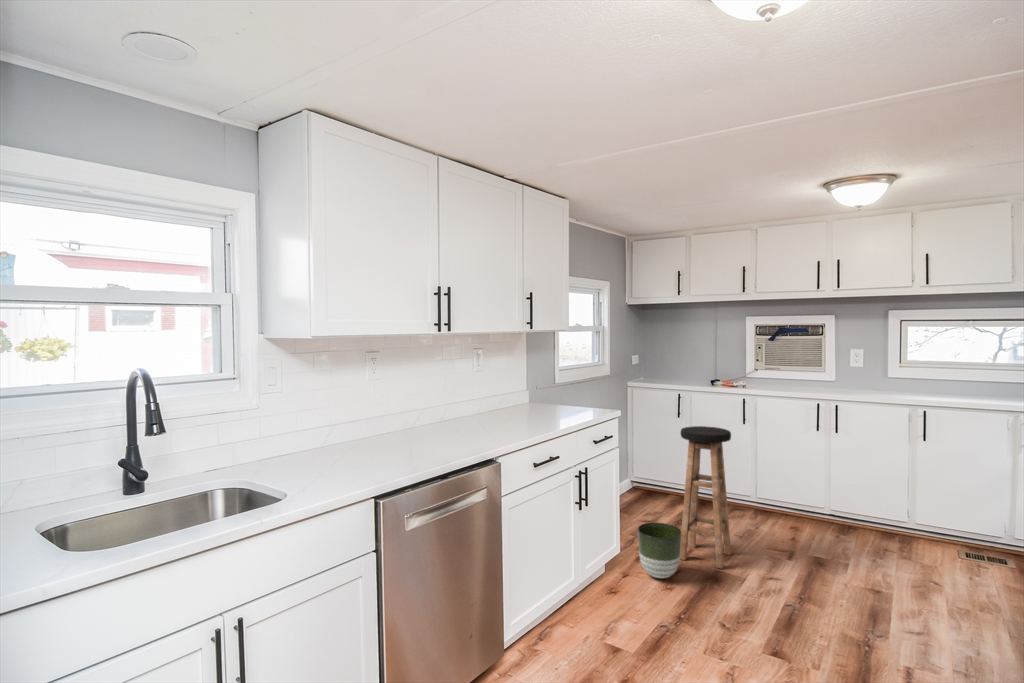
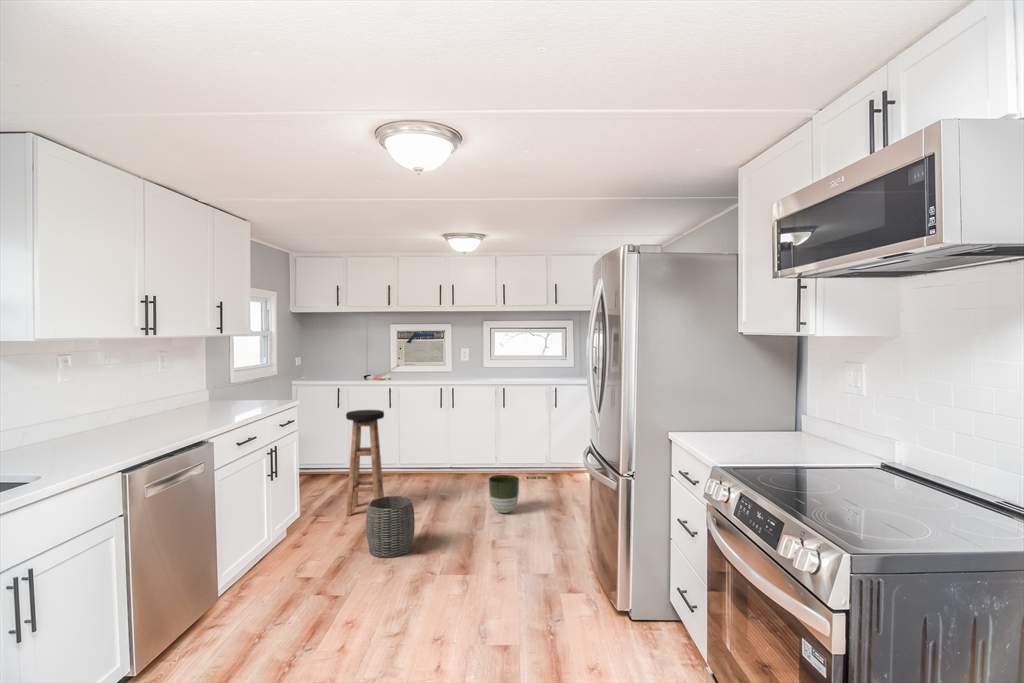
planter: present [638,523,681,578] -> present [489,475,519,513]
woven basket: none [698,556,771,653] -> present [366,496,415,558]

